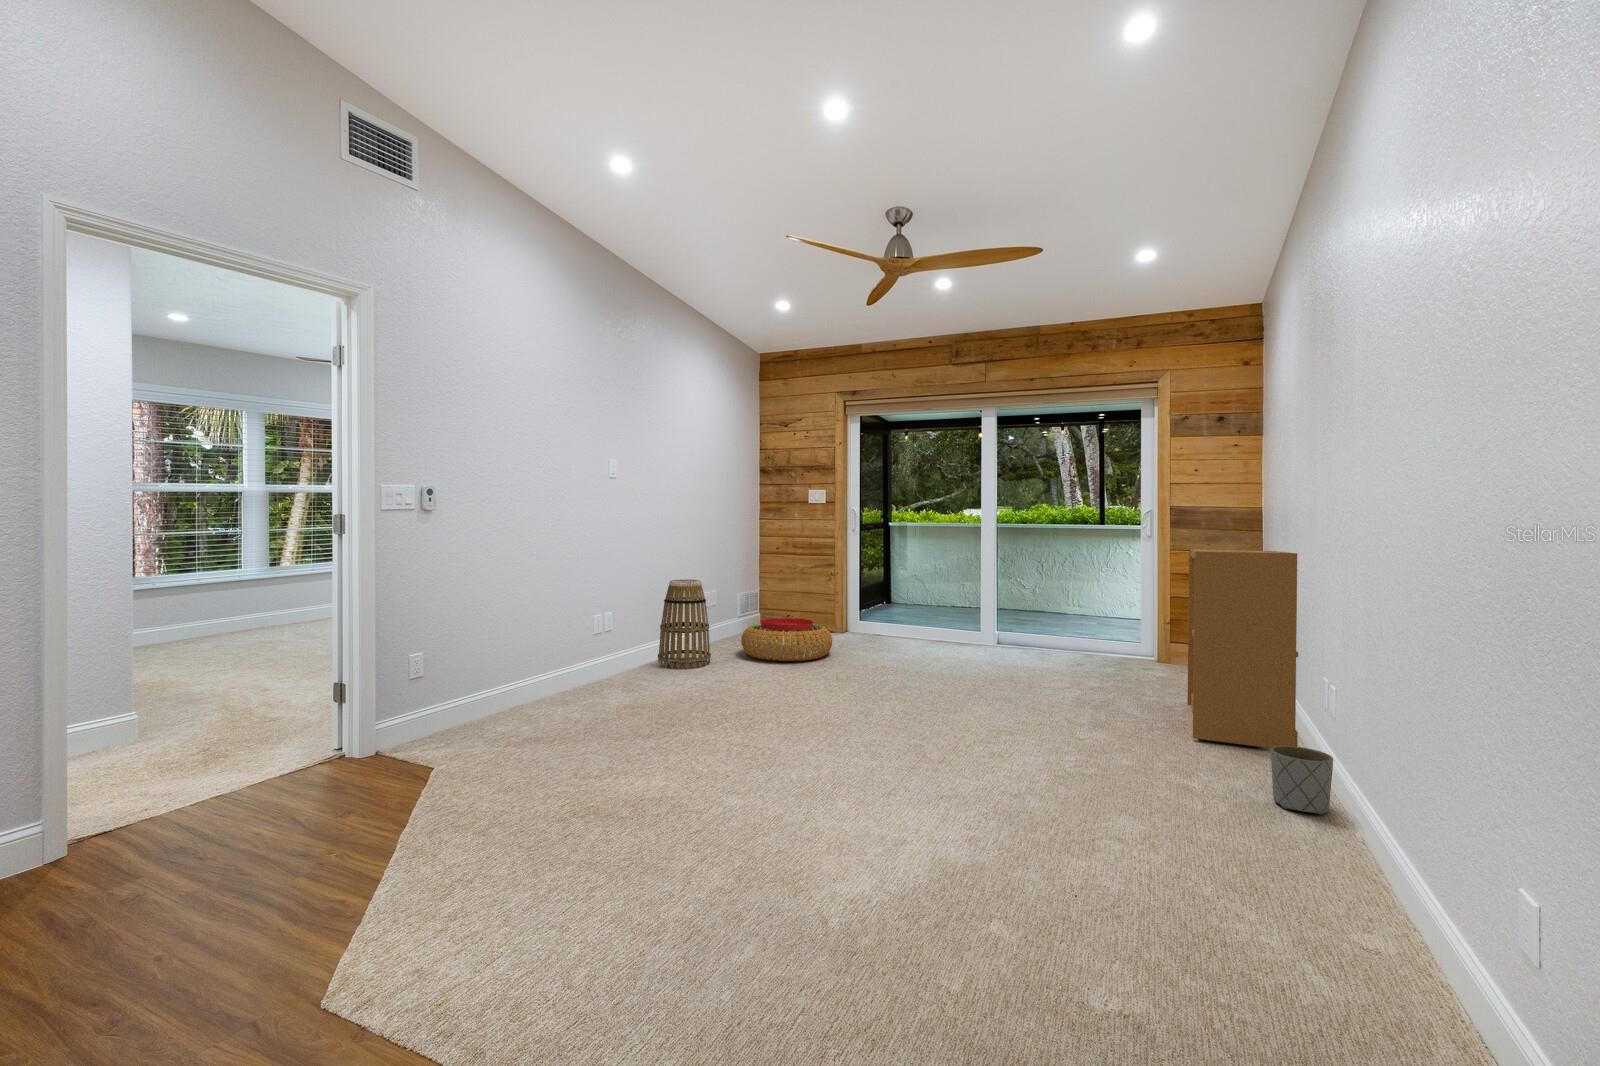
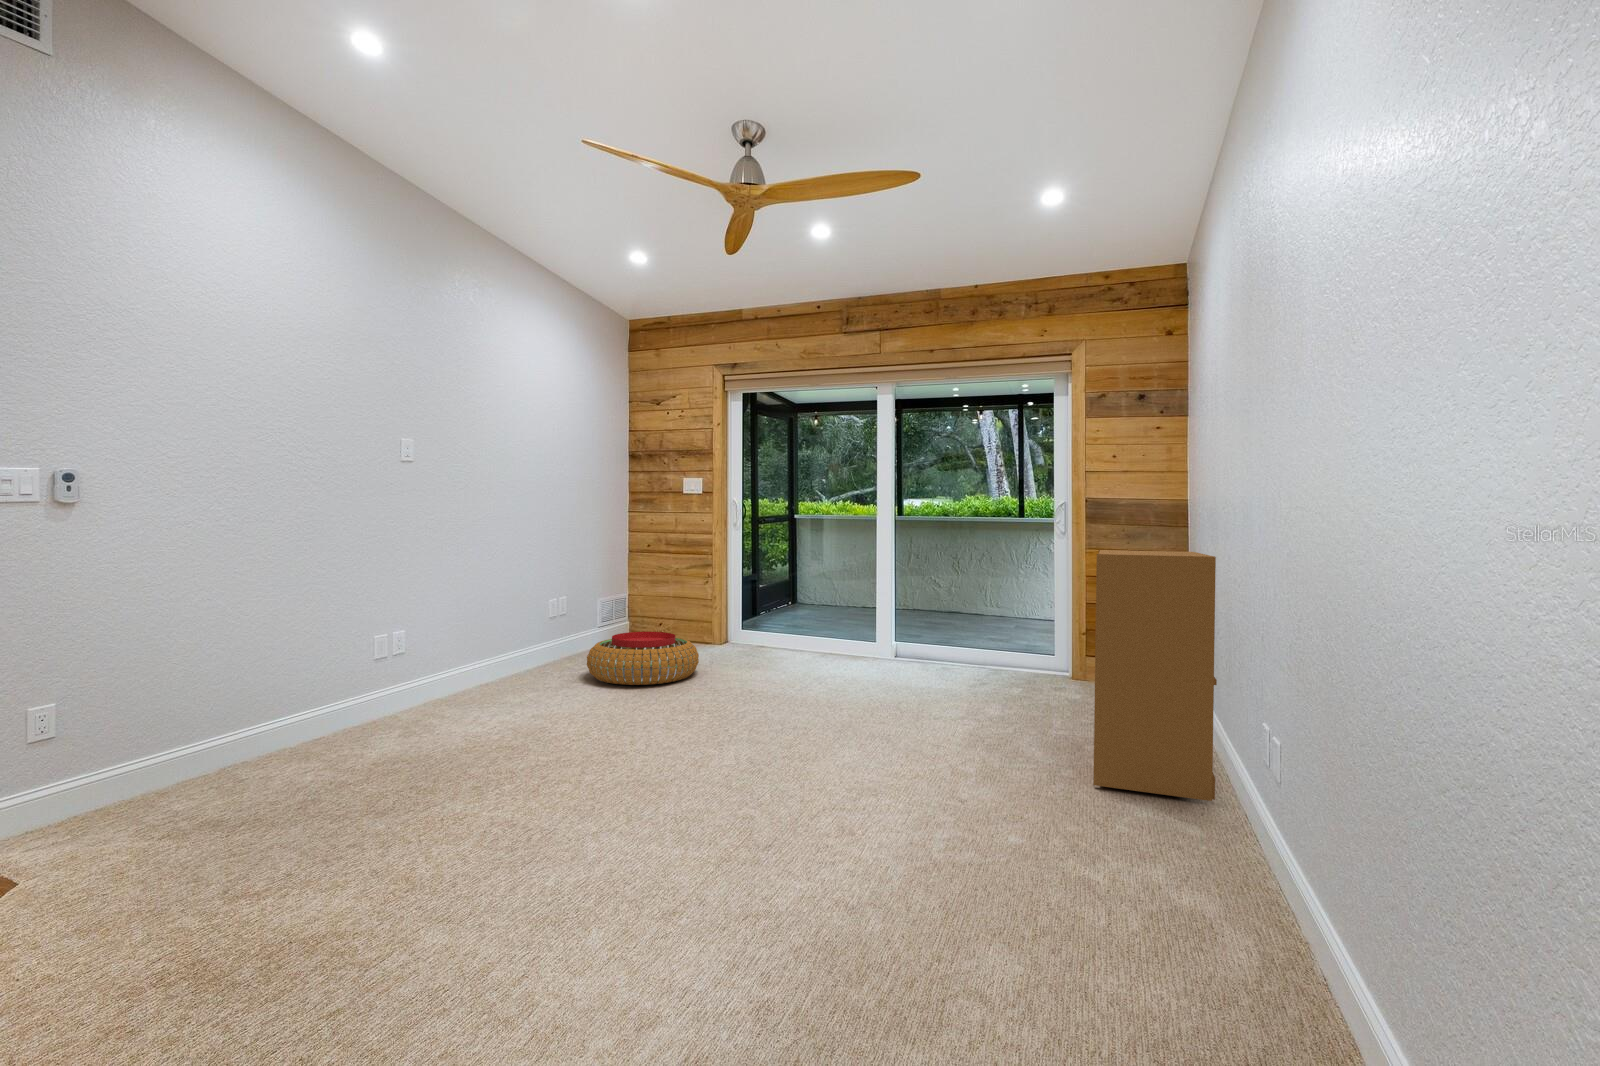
basket: present [658,580,711,668] -> none [475,587,544,698]
planter: present [1271,746,1333,815] -> none [1176,807,1252,902]

